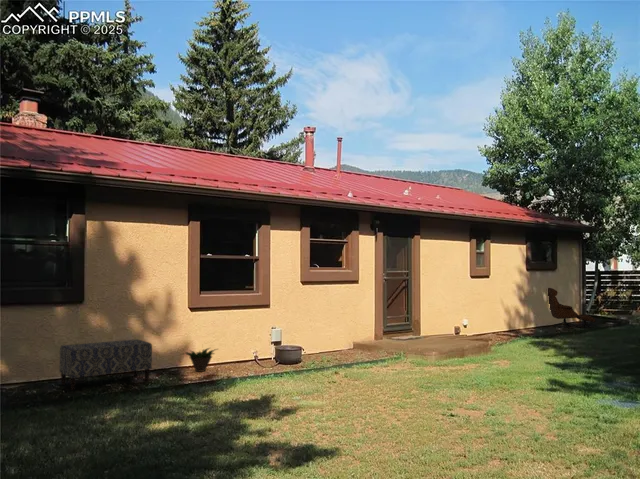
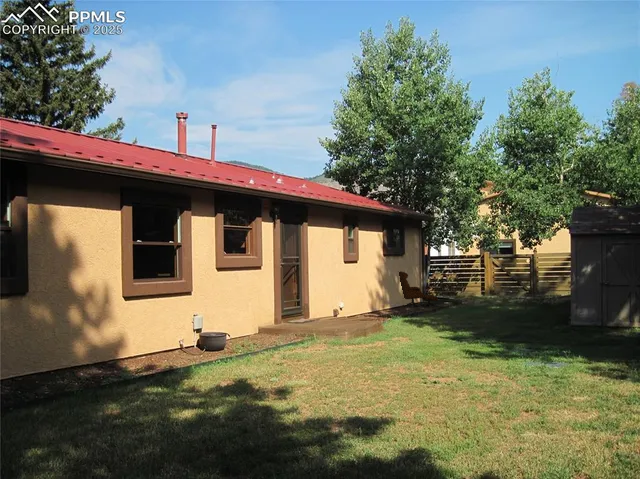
bench: present [59,339,152,390] -> none [8,332,107,387]
decorative plant: present [186,348,214,372] -> none [121,337,160,362]

